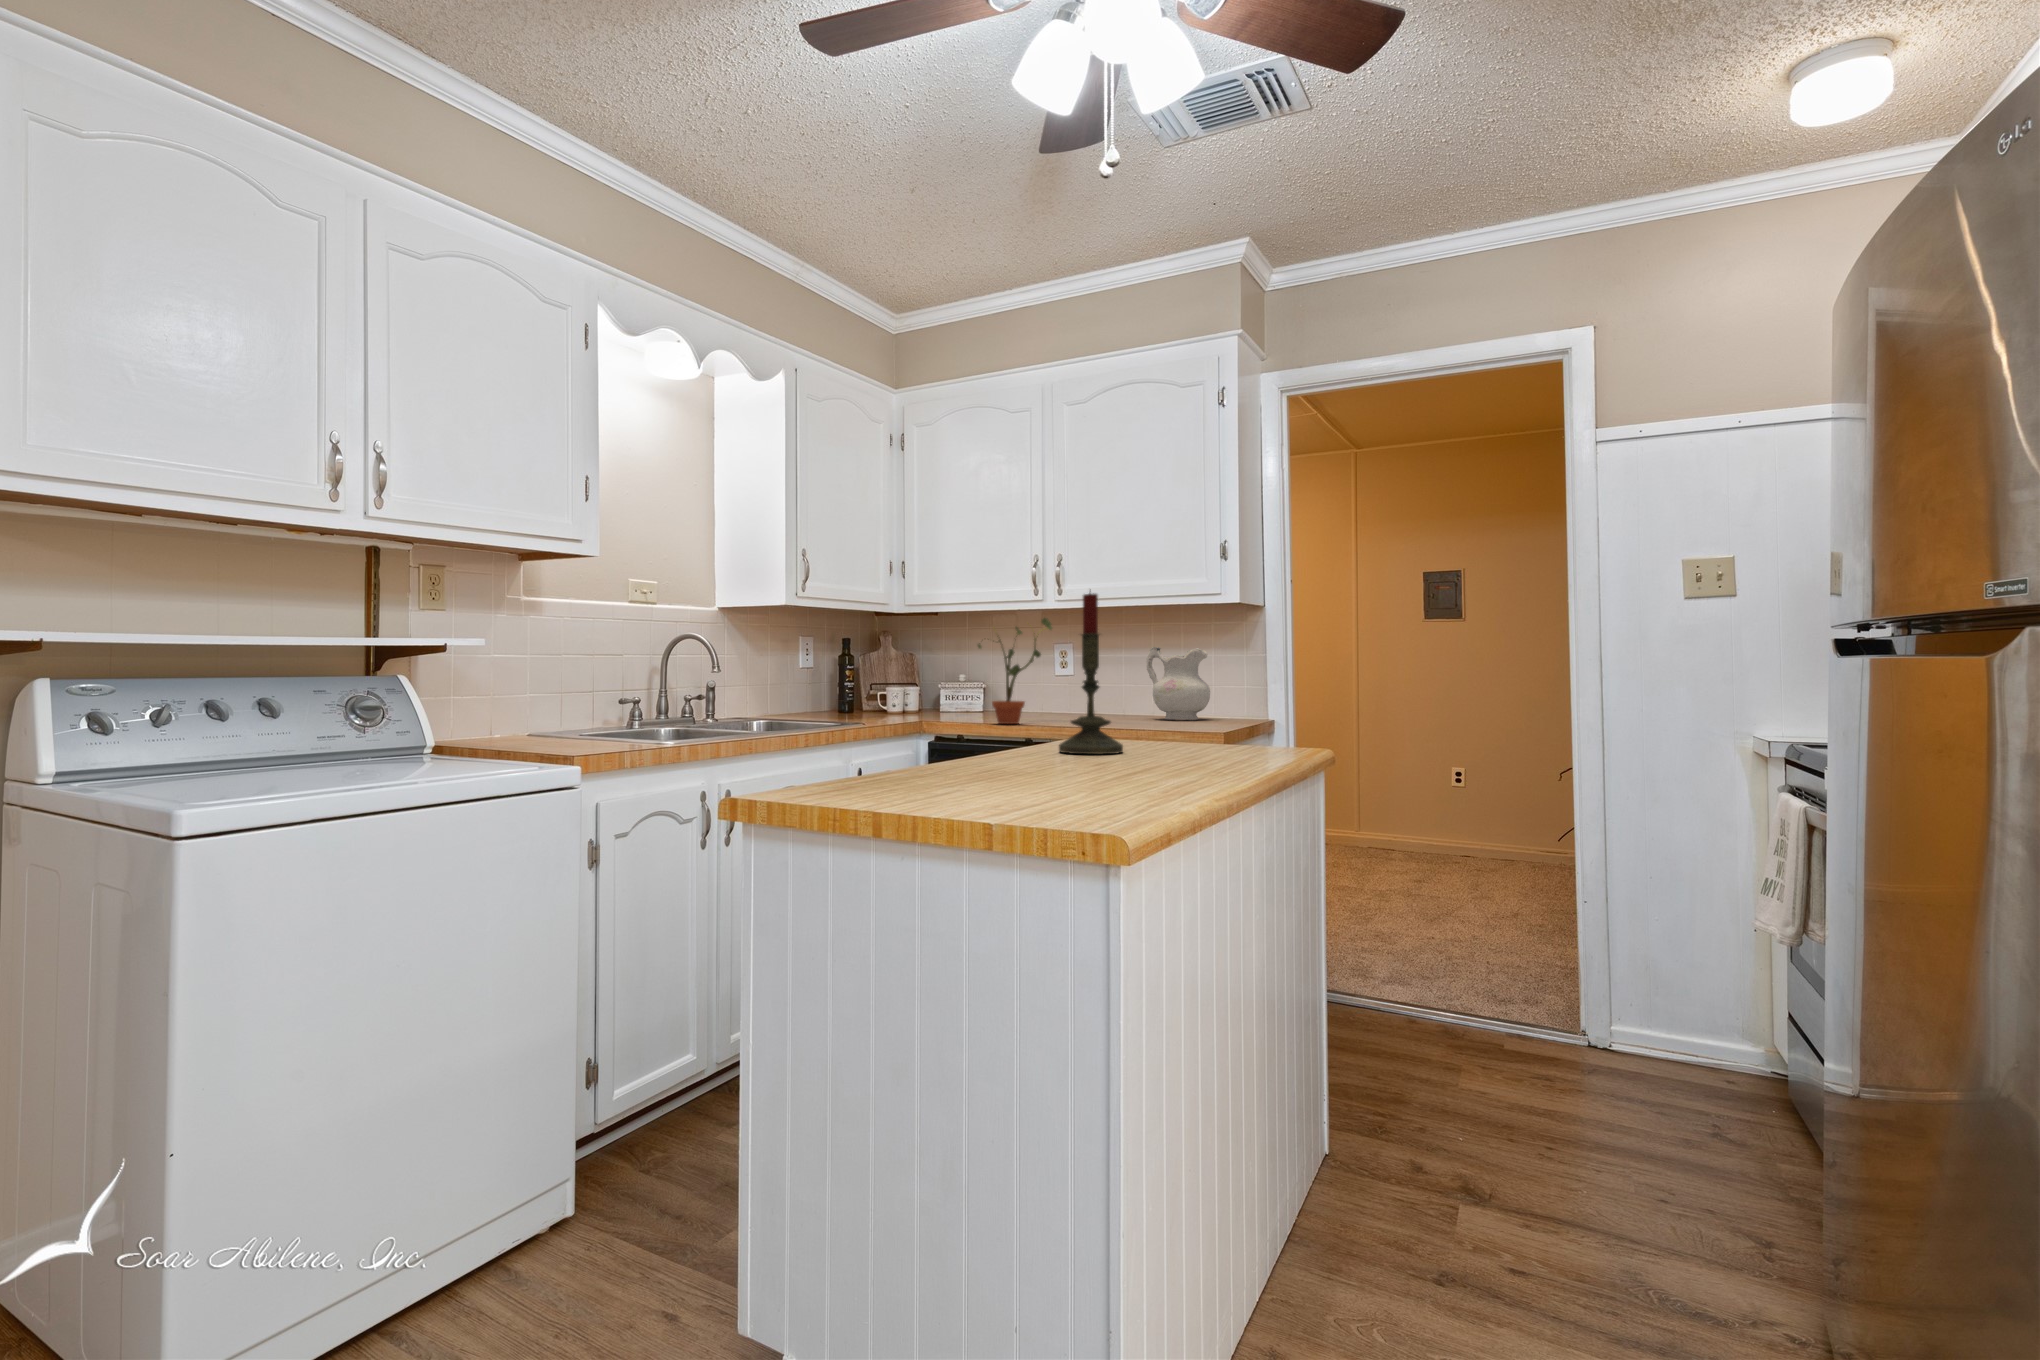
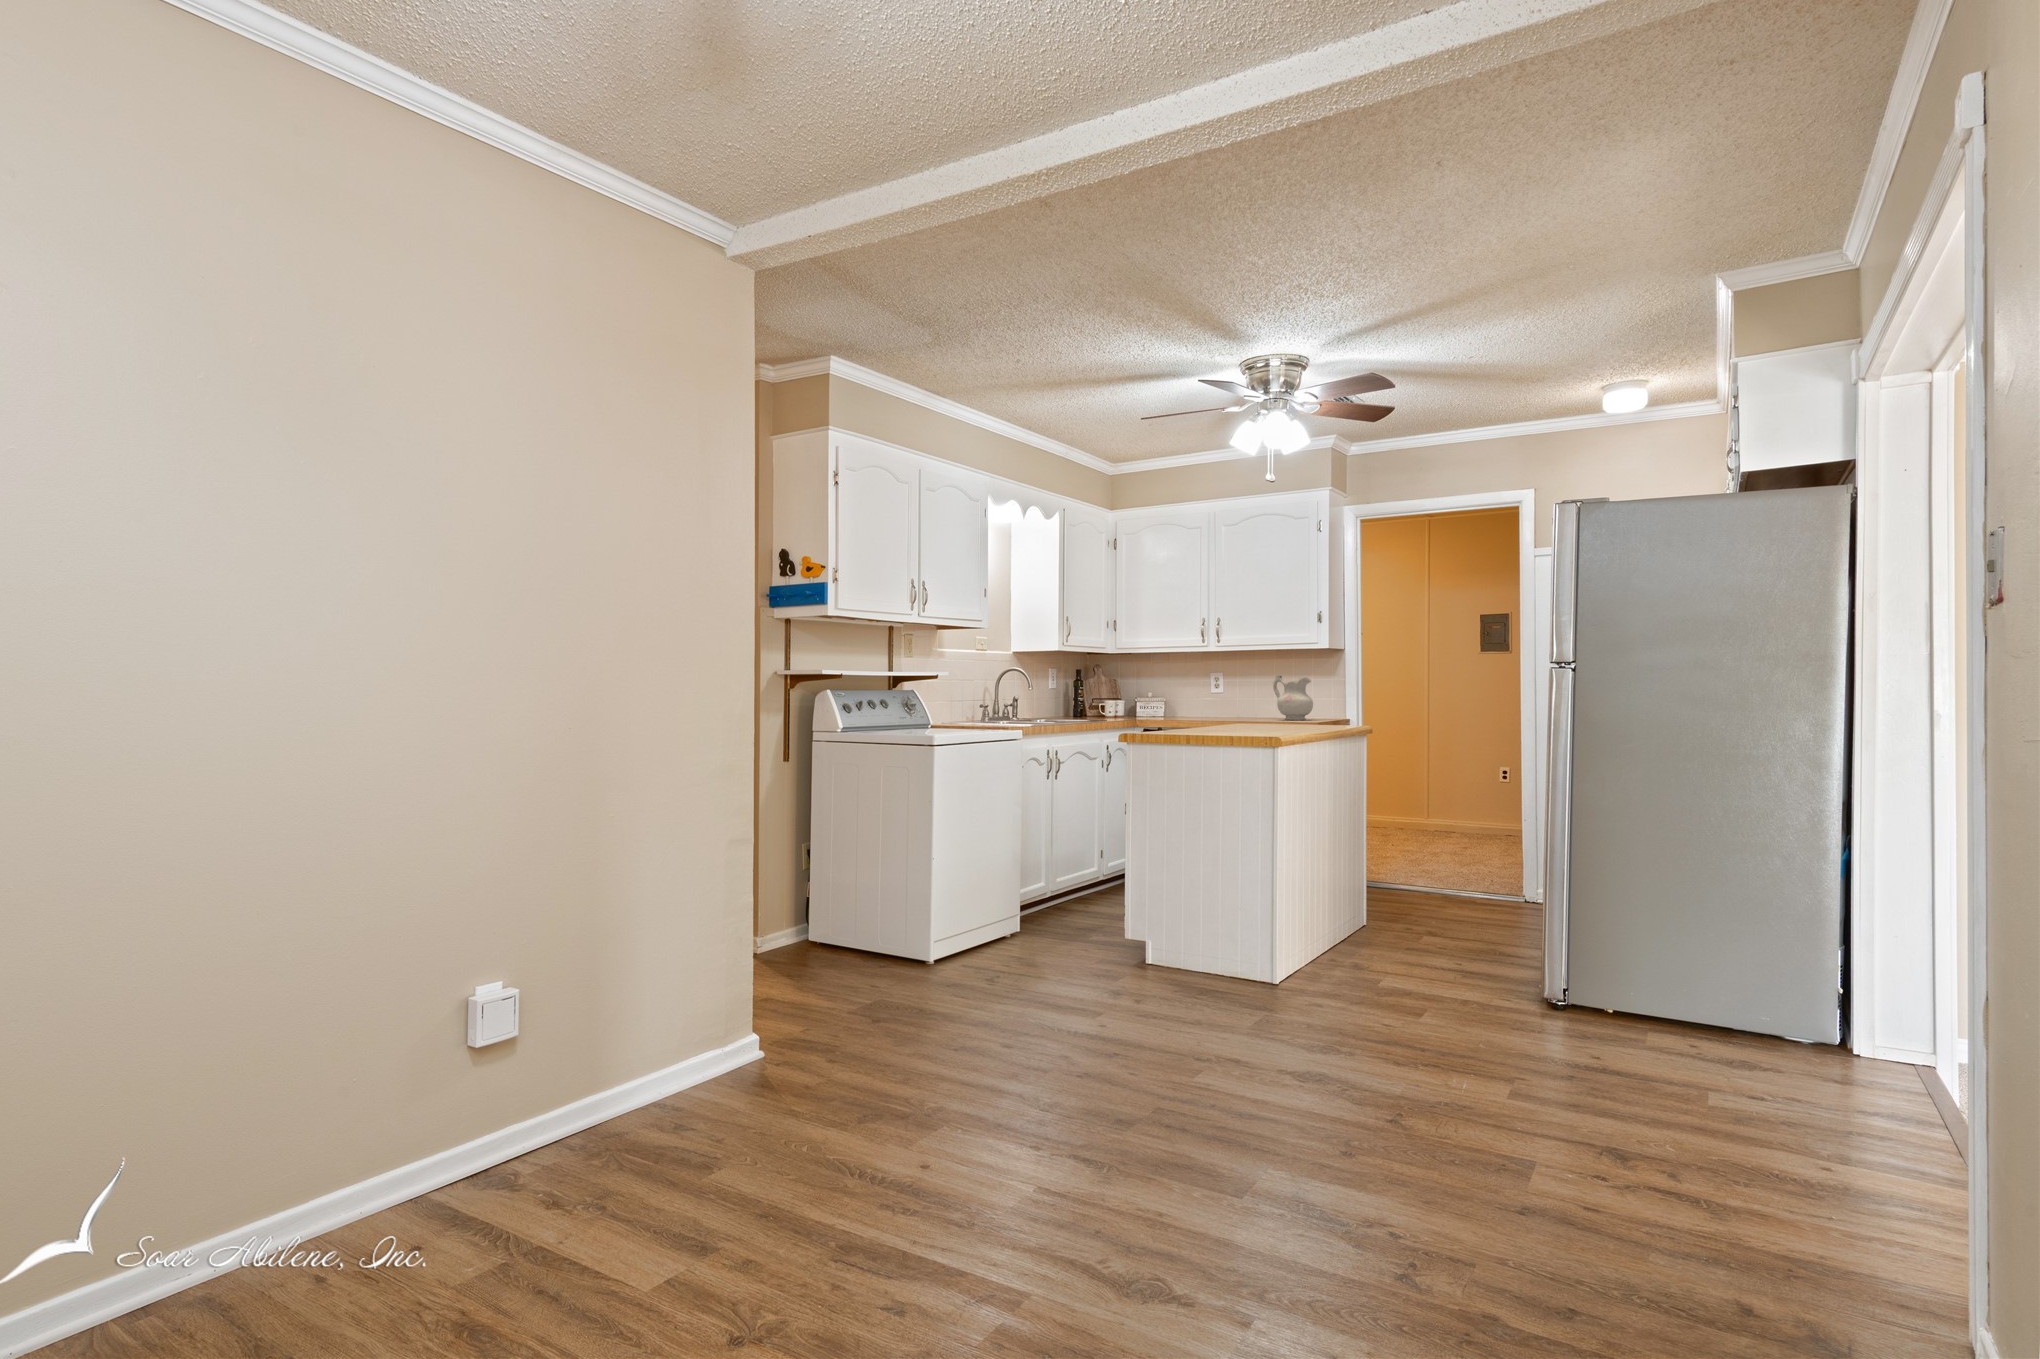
candle: present [1059,591,1123,754] -> none [1236,650,1267,729]
potted plant: present [978,618,1052,724] -> none [1172,657,1215,721]

